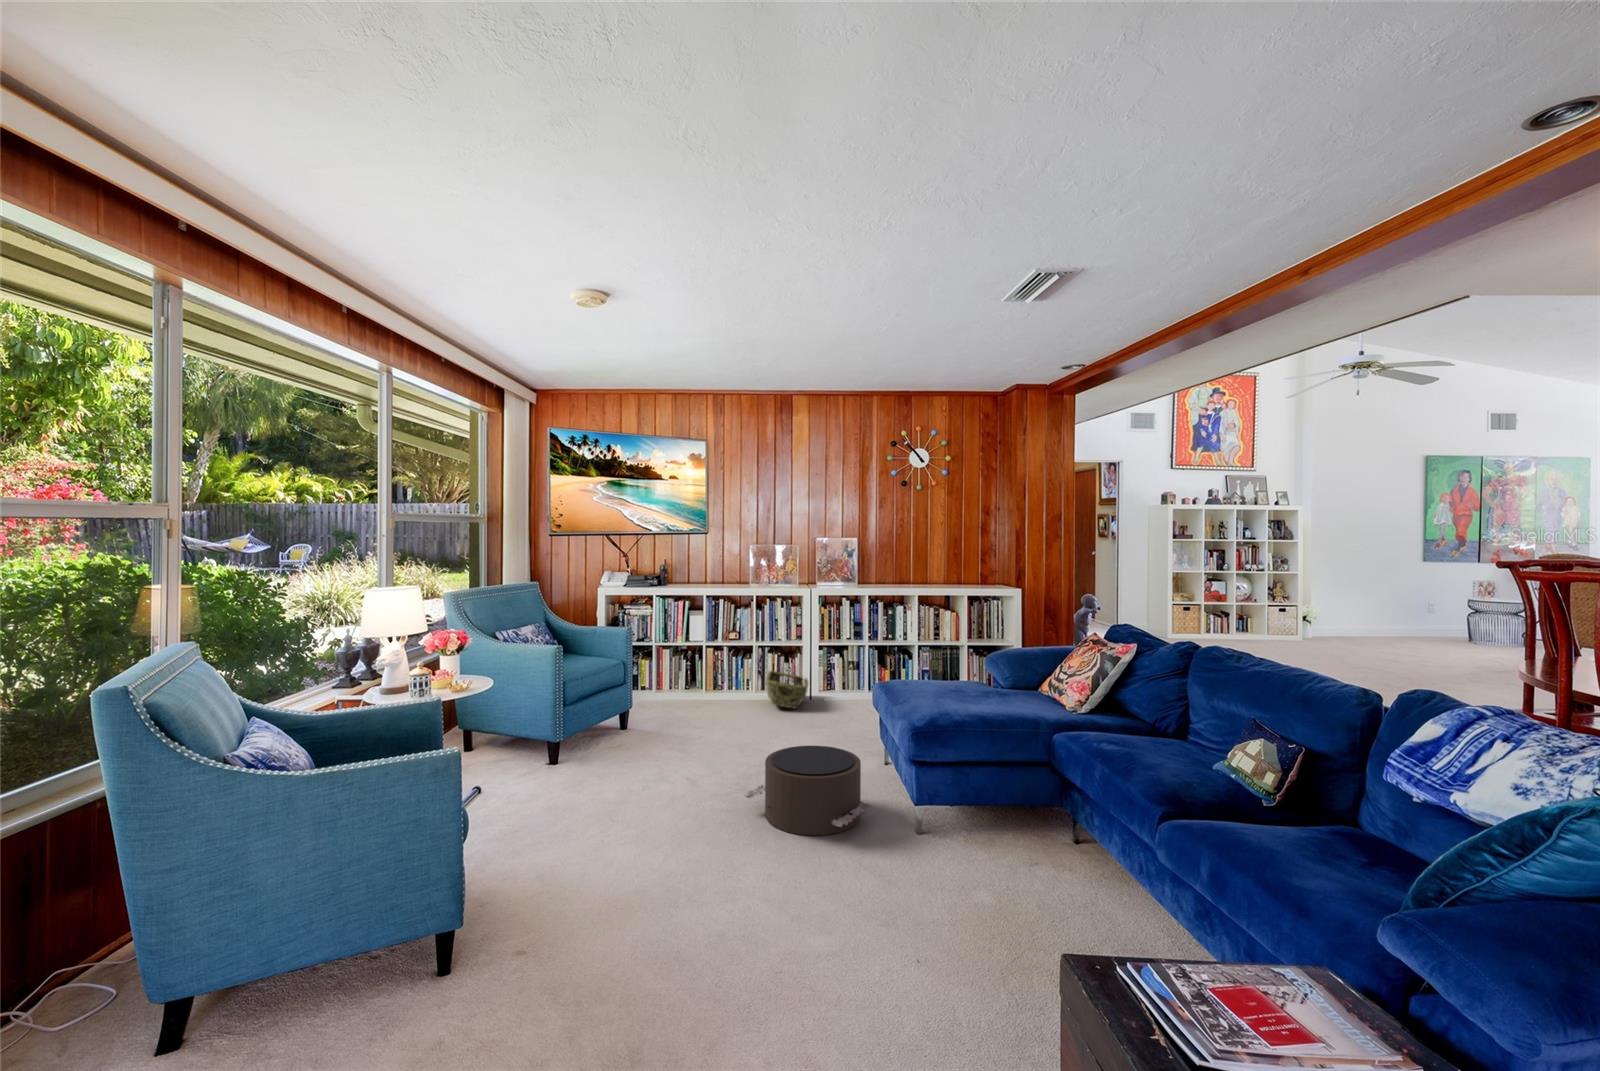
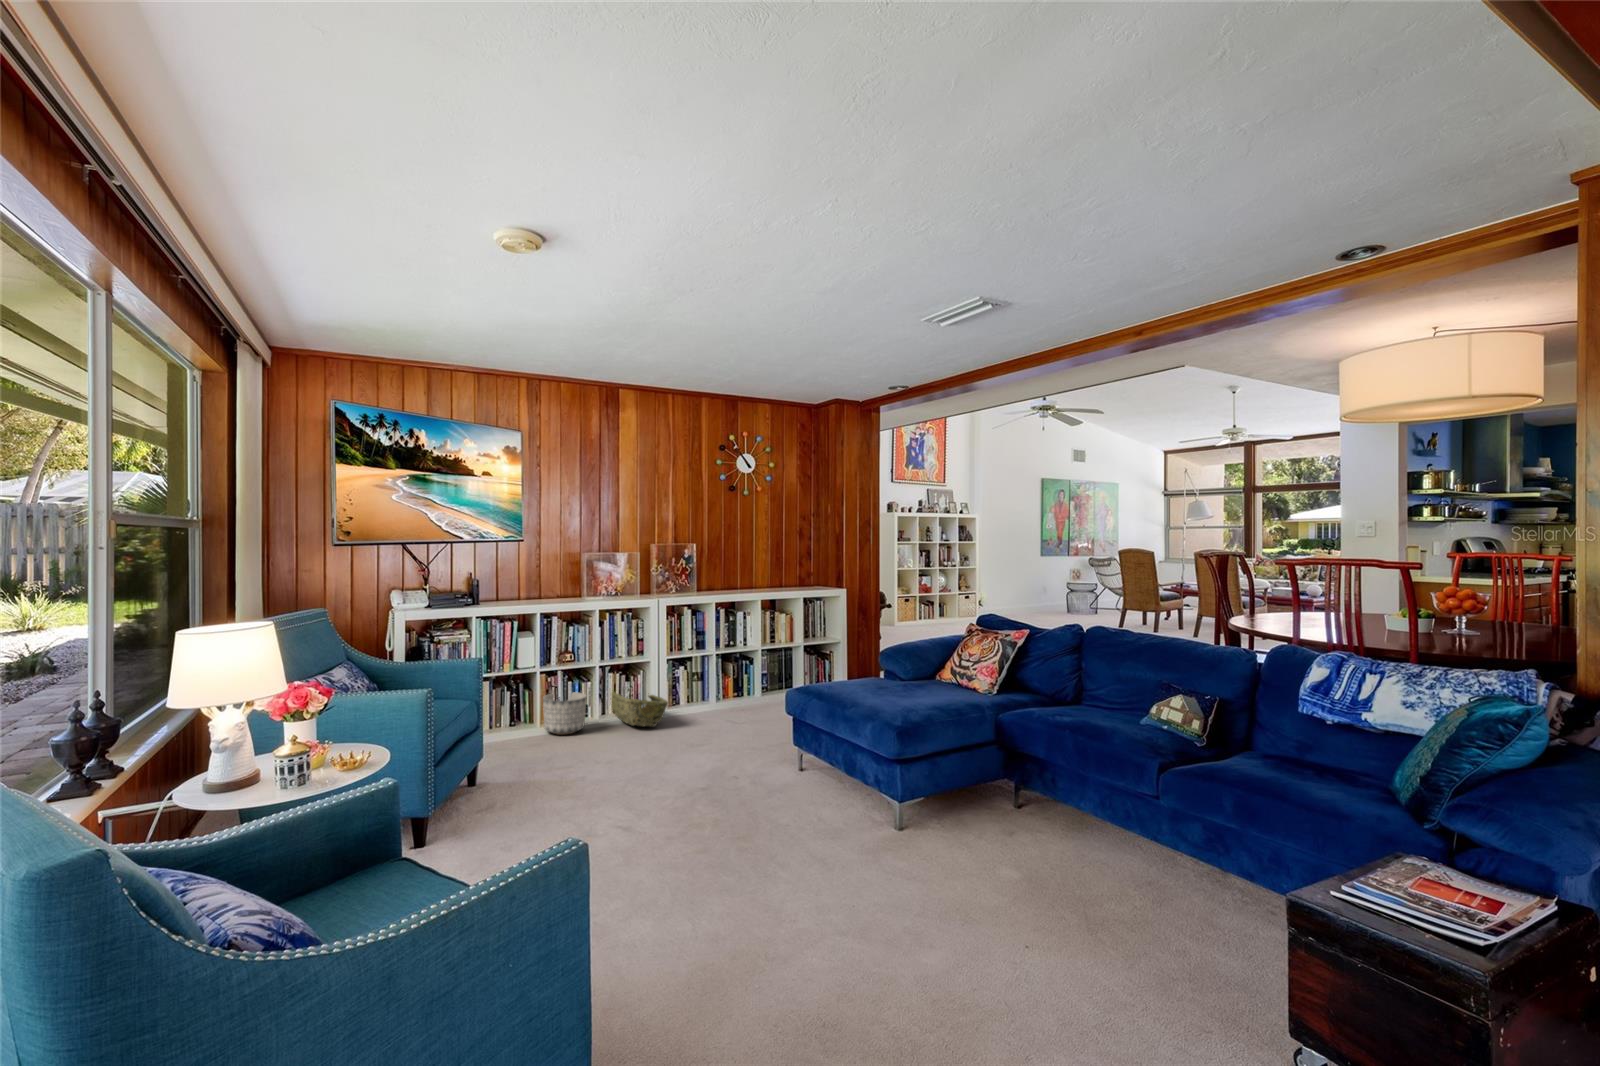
planter: none [701,668,738,706] -> present [543,692,587,735]
pouf: present [745,746,871,835] -> none [737,745,851,823]

